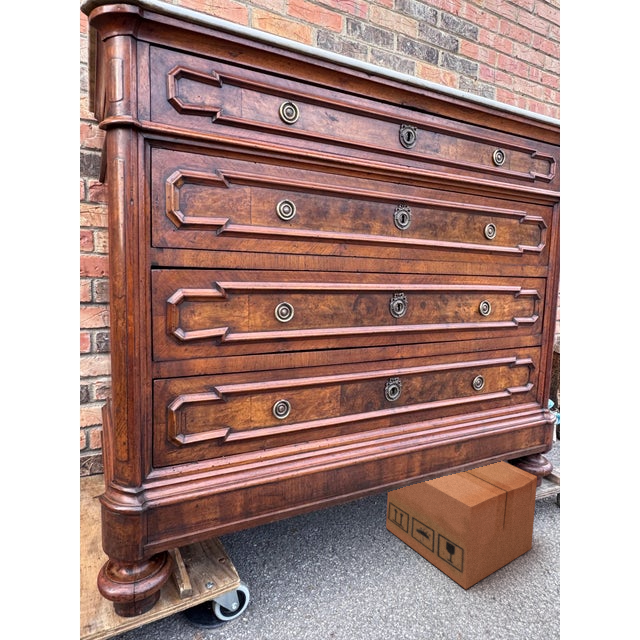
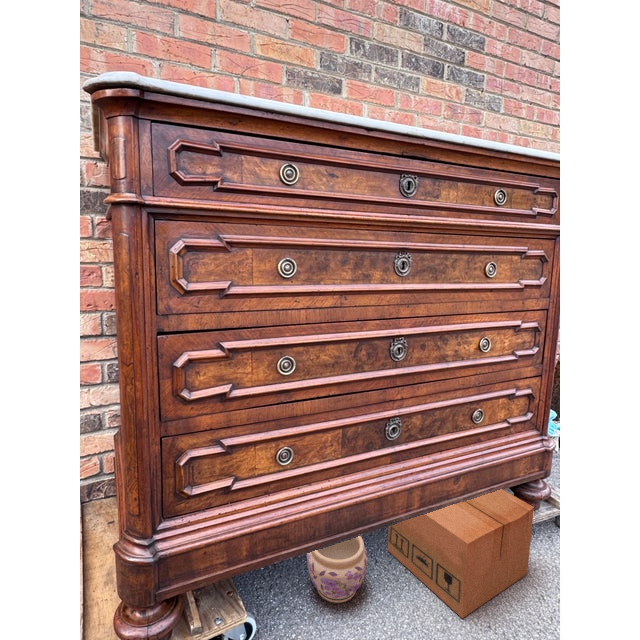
planter: none [303,498,366,577] -> present [307,536,368,604]

